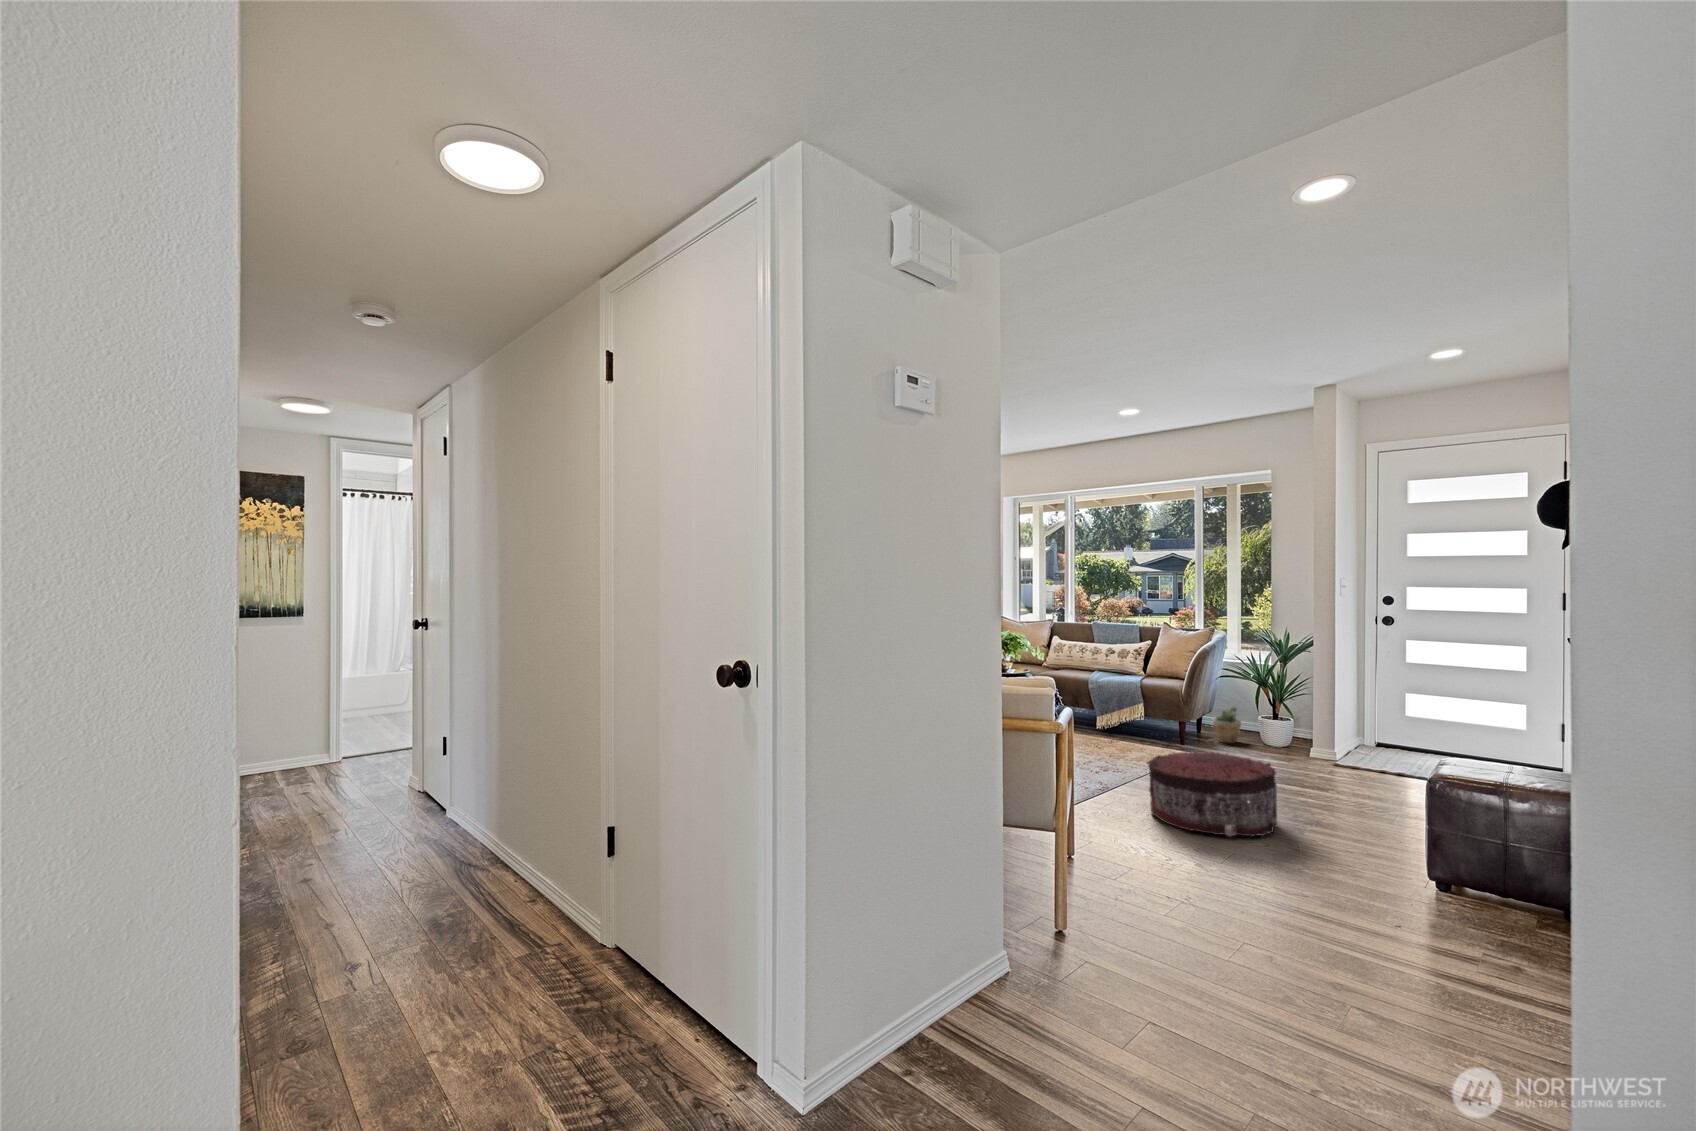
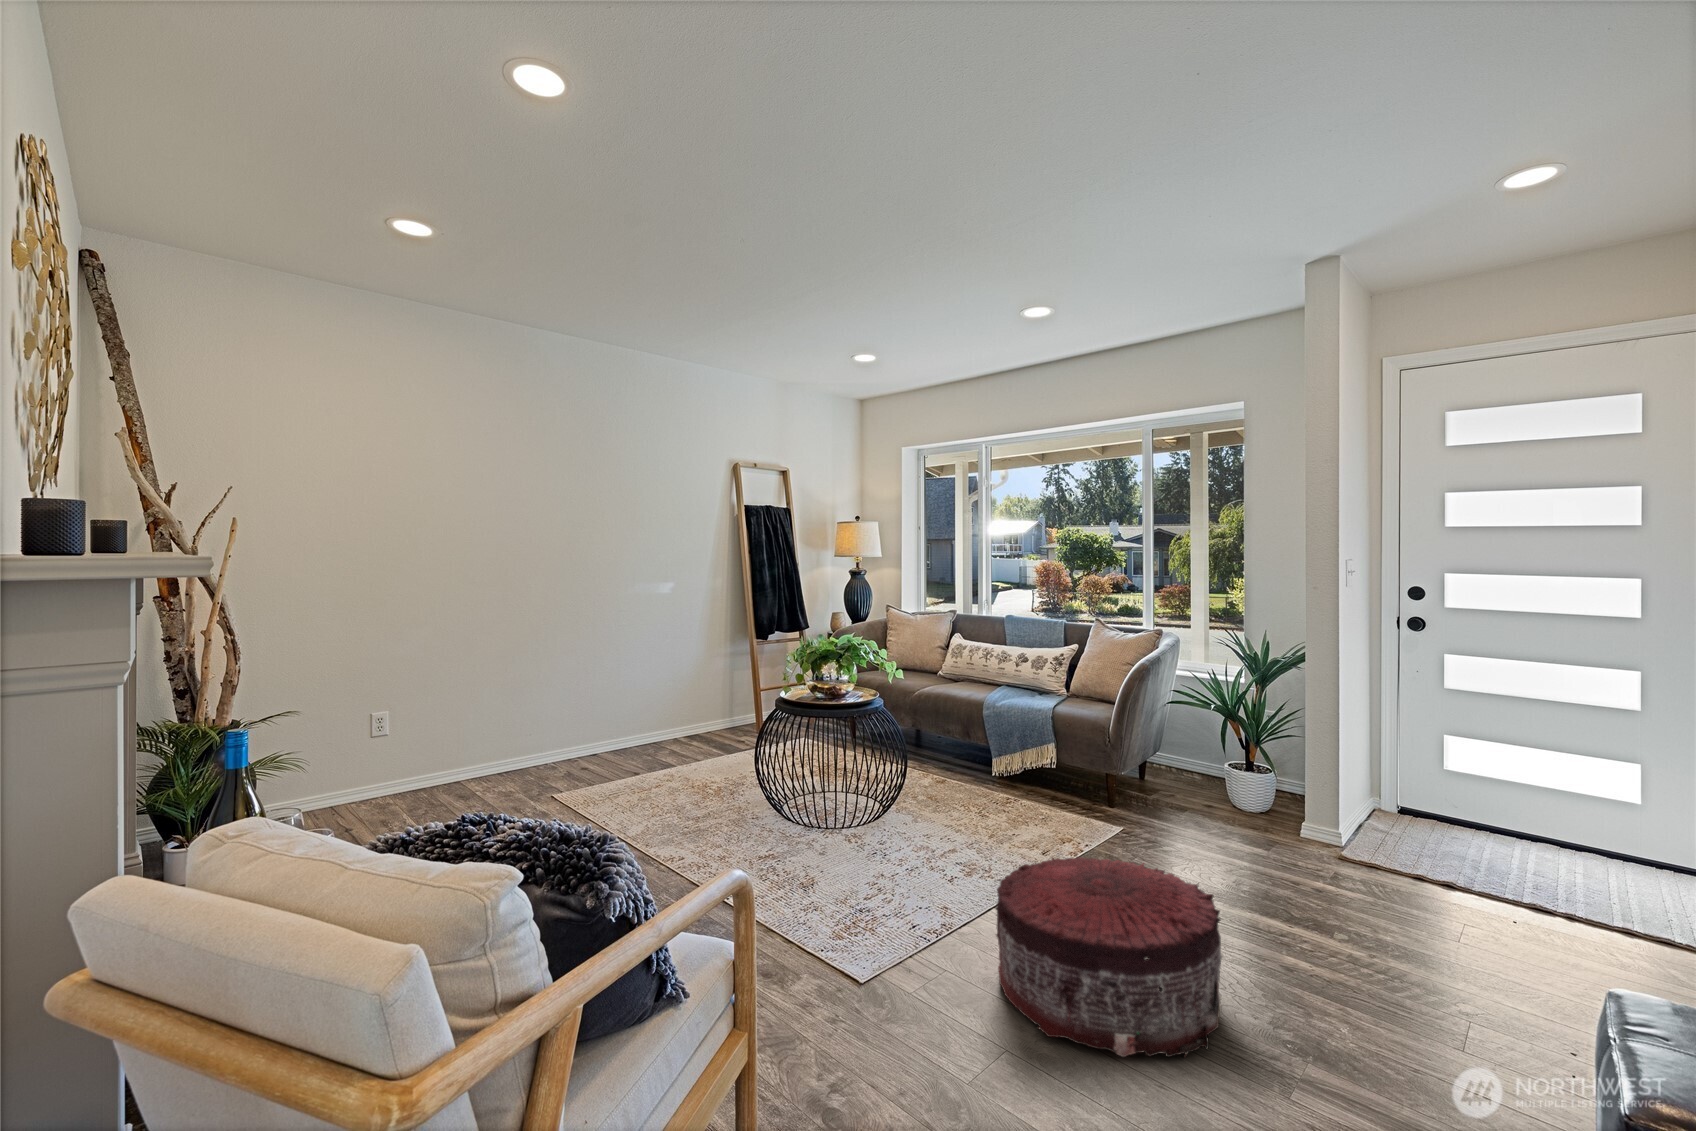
potted plant: present [1213,707,1241,743] -> none [1155,746,1196,802]

